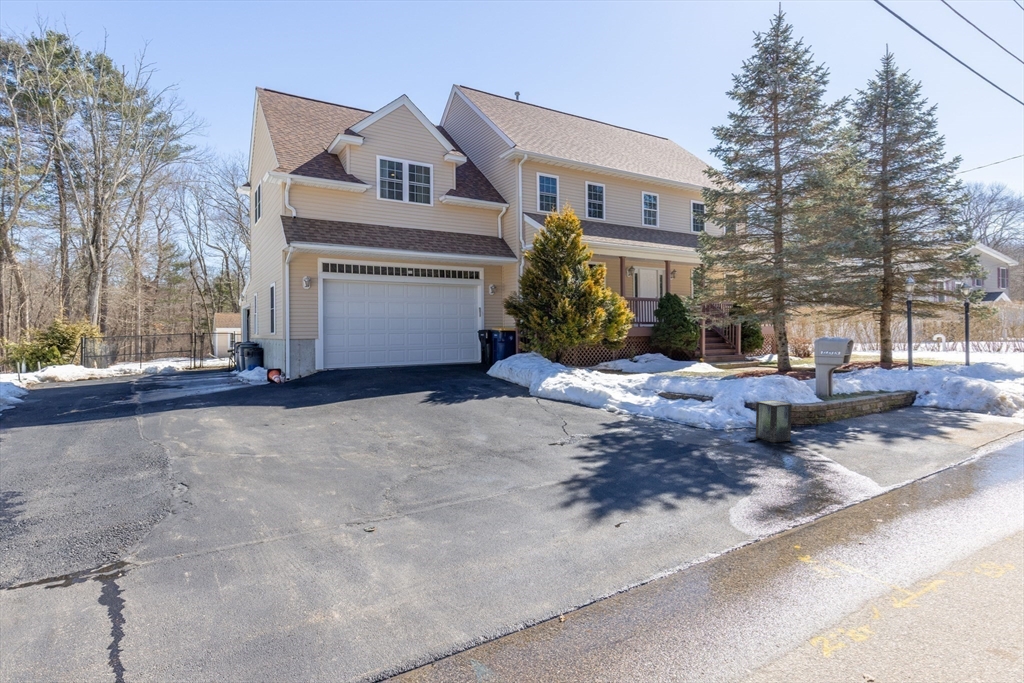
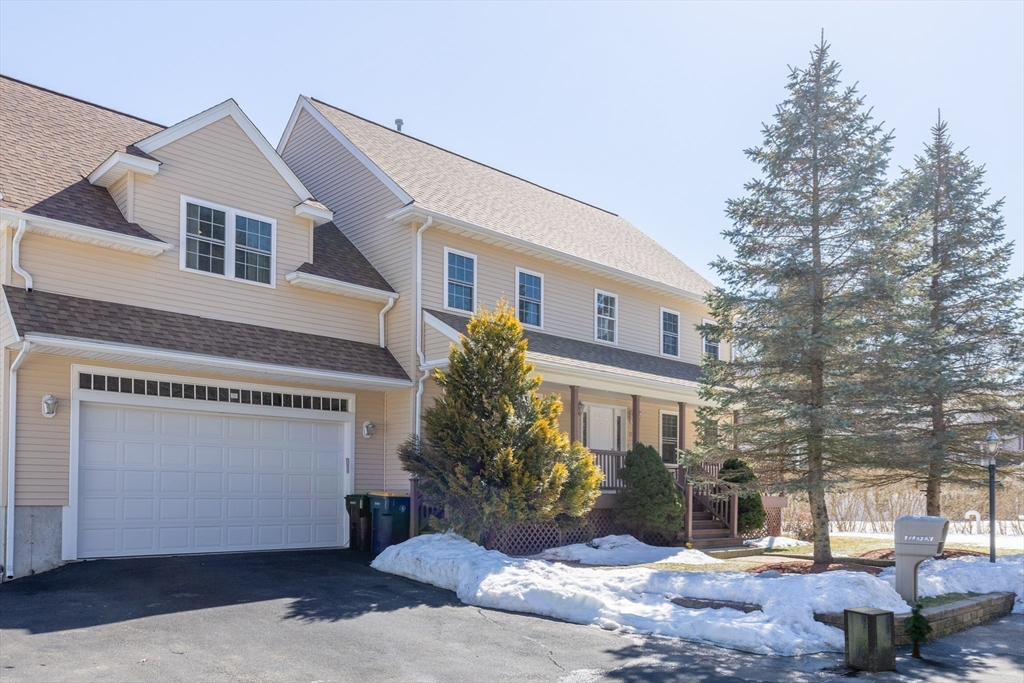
decorative plant: none [802,399,826,434] -> present [900,604,933,658]

